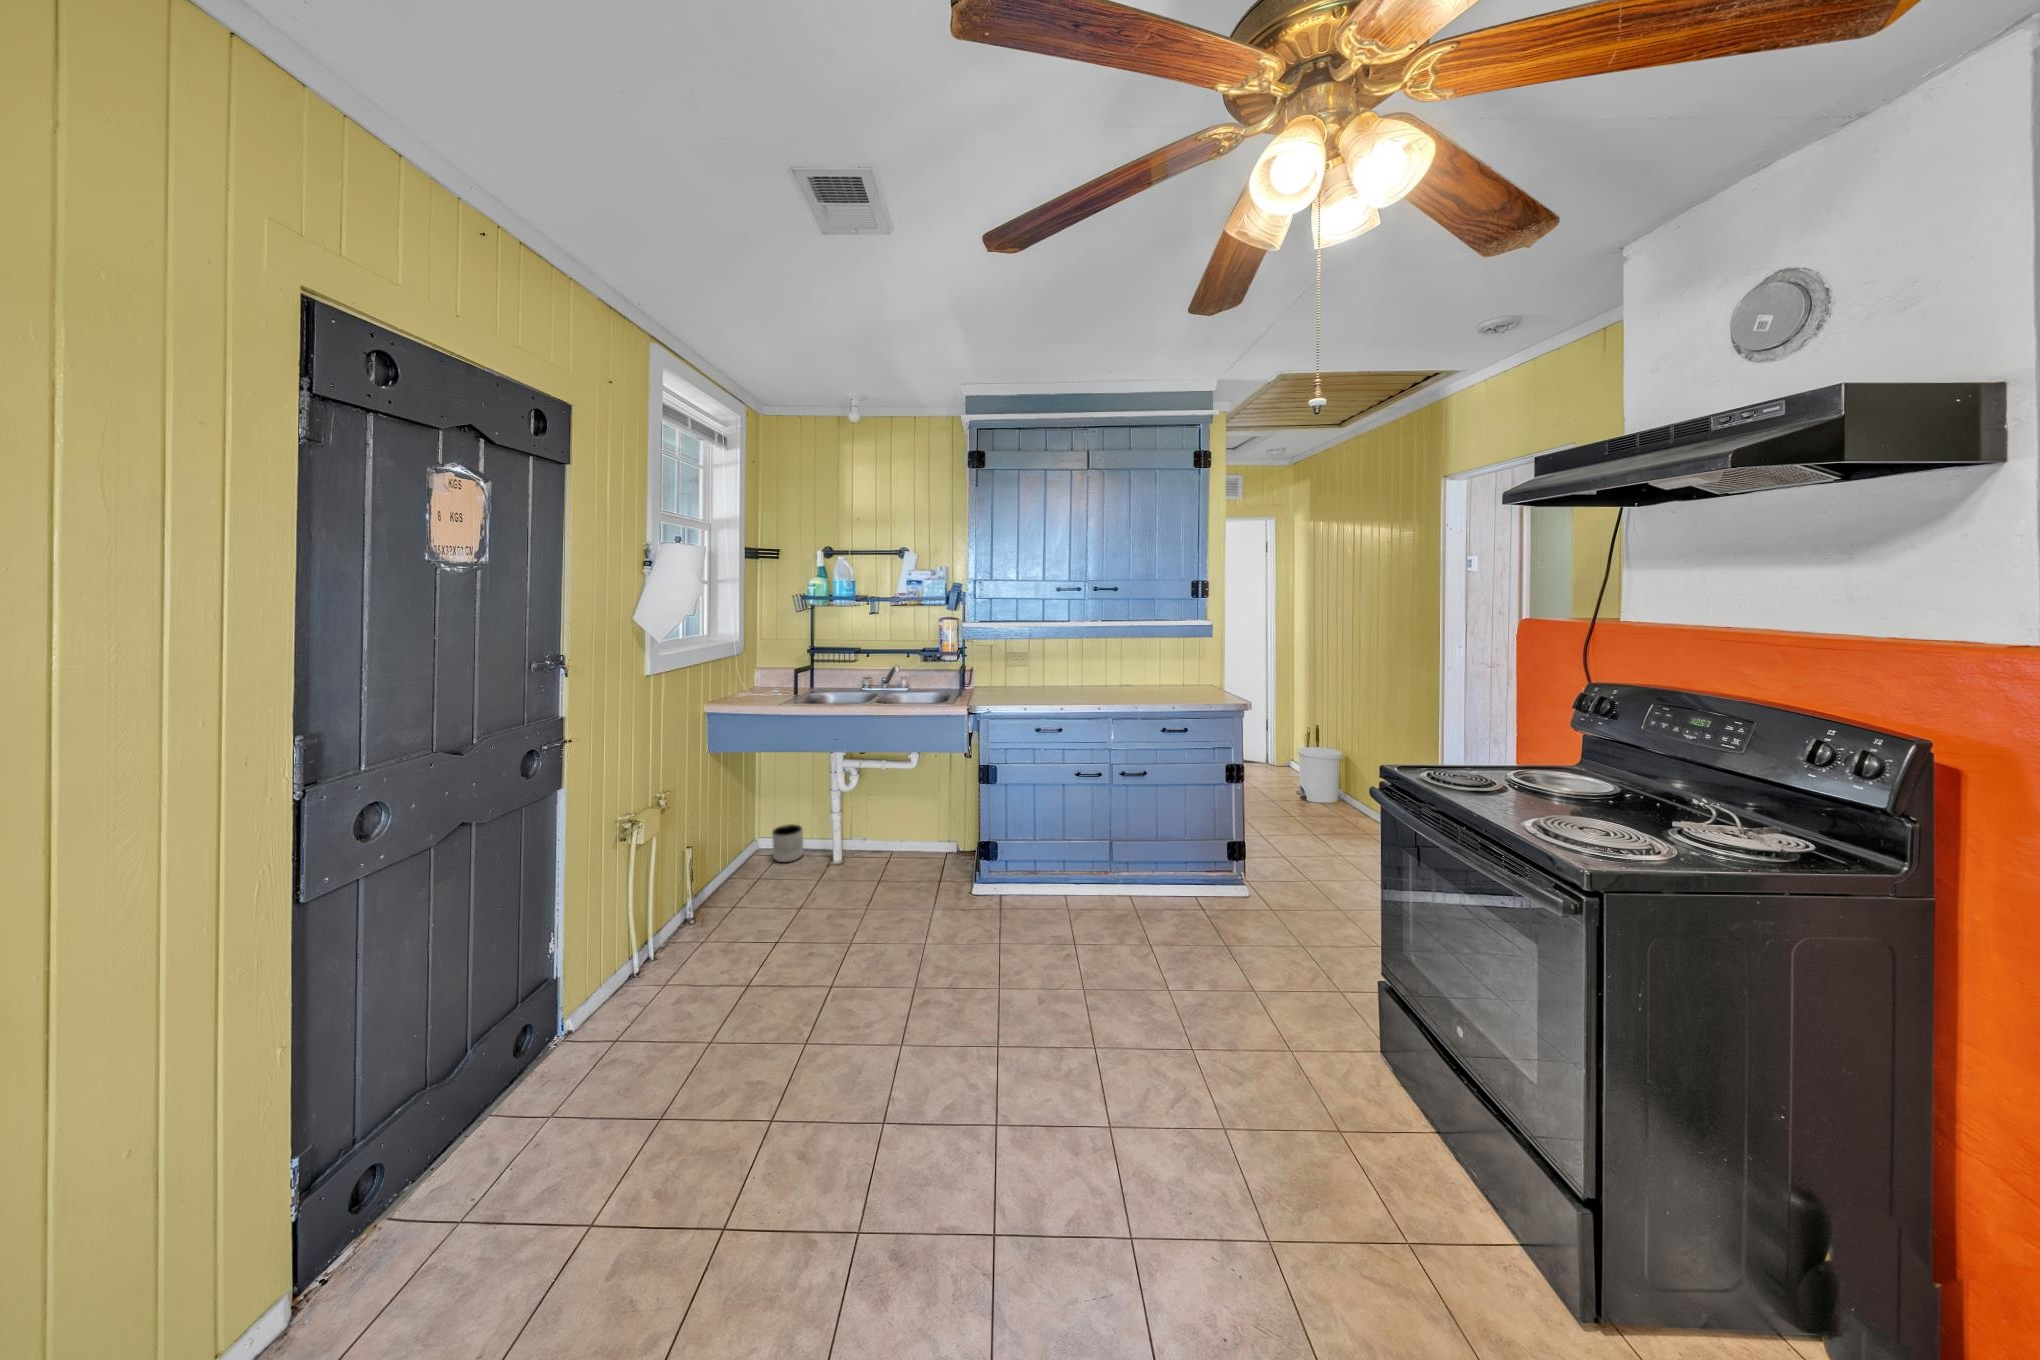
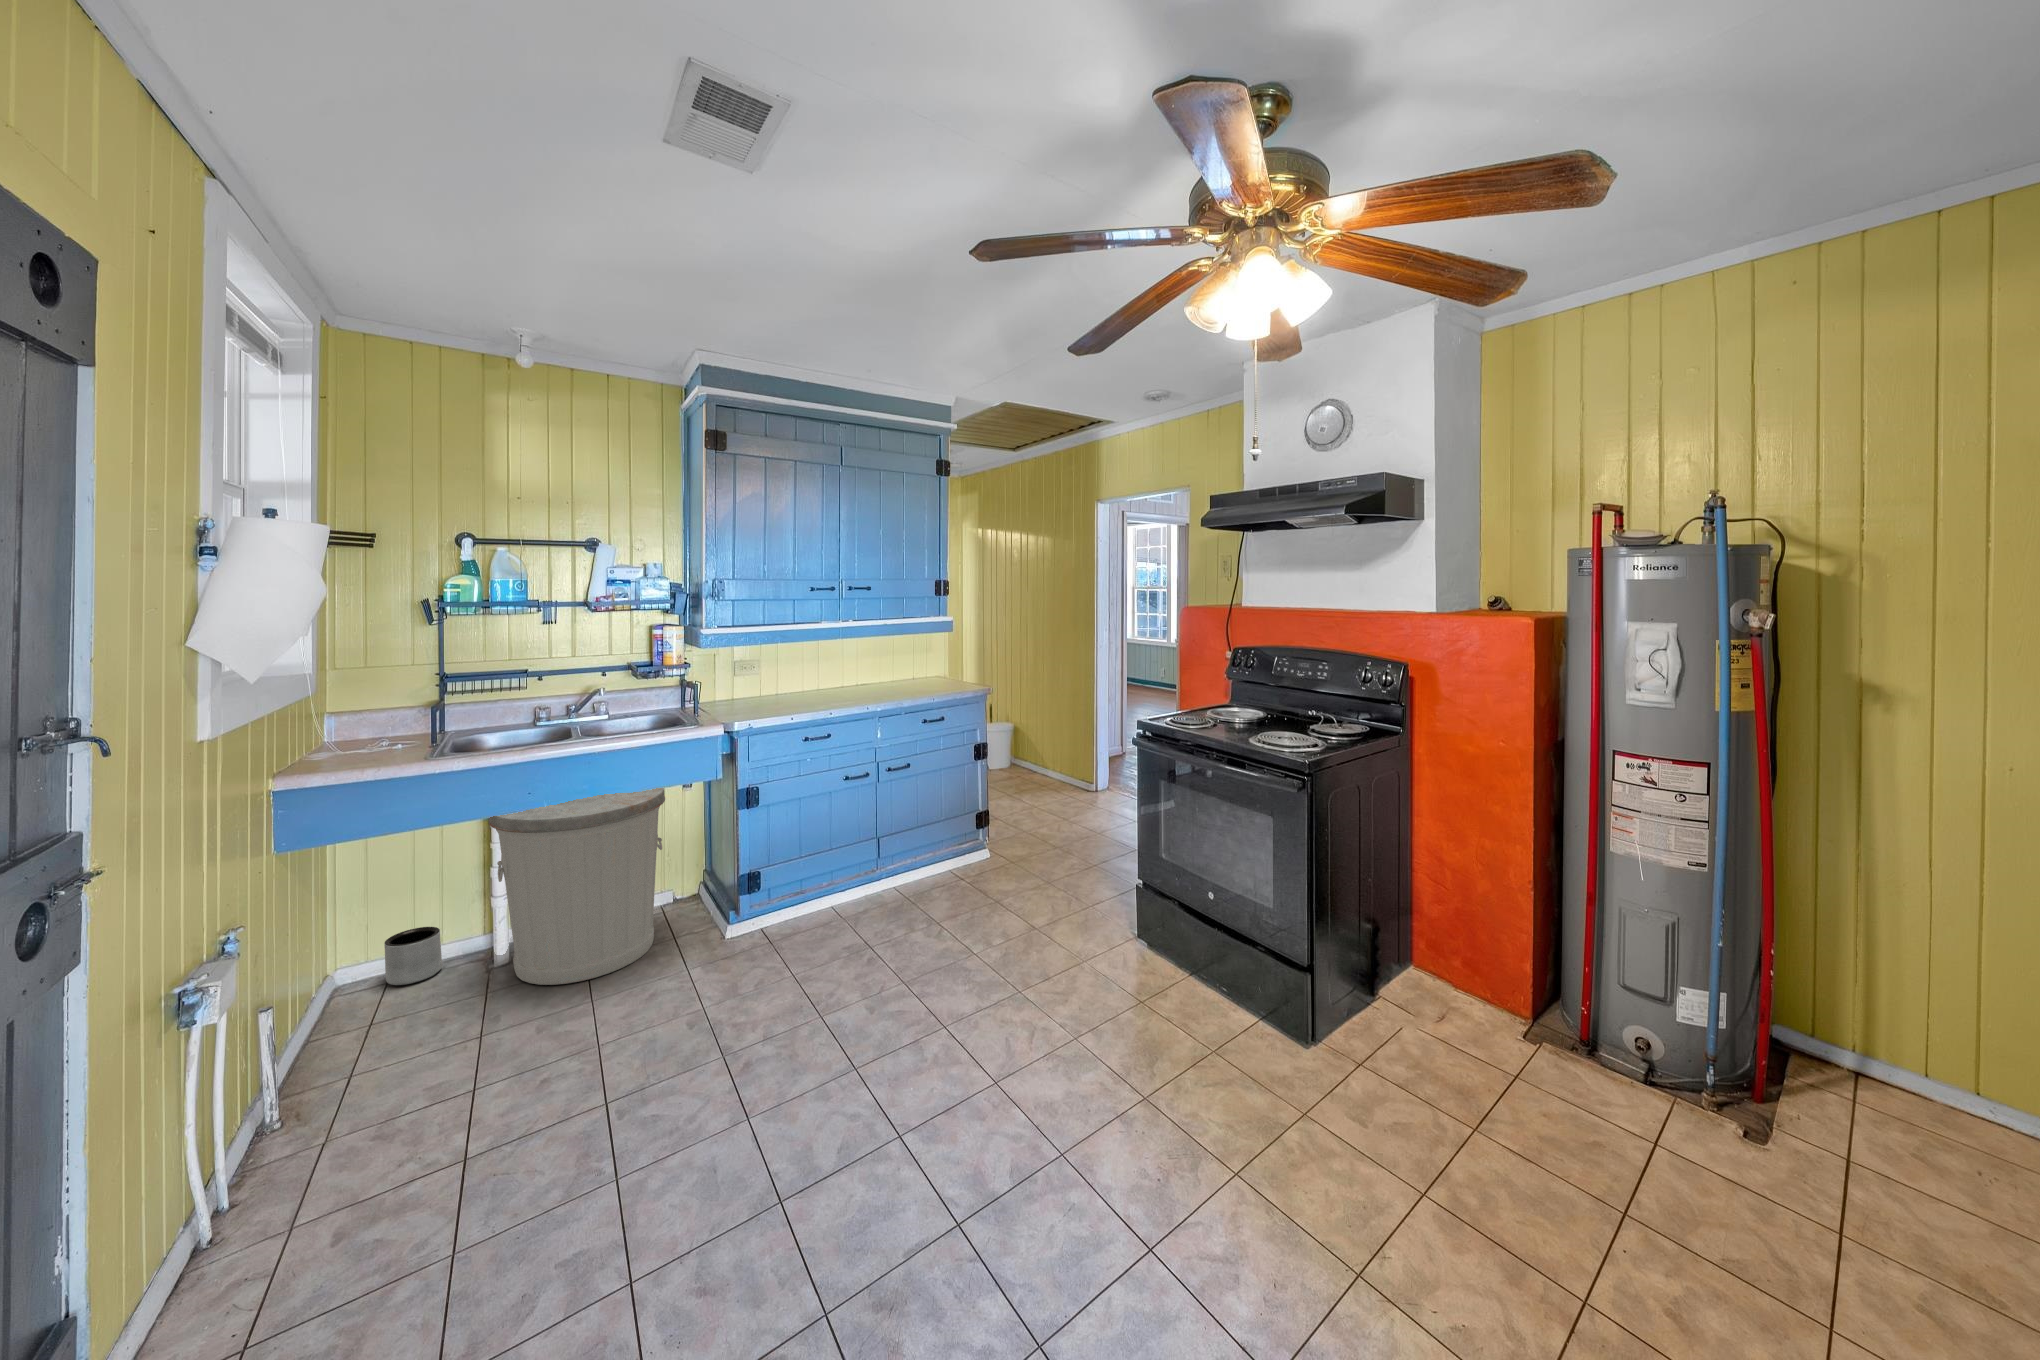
trash can: none [817,739,934,894] -> present [488,788,665,985]

